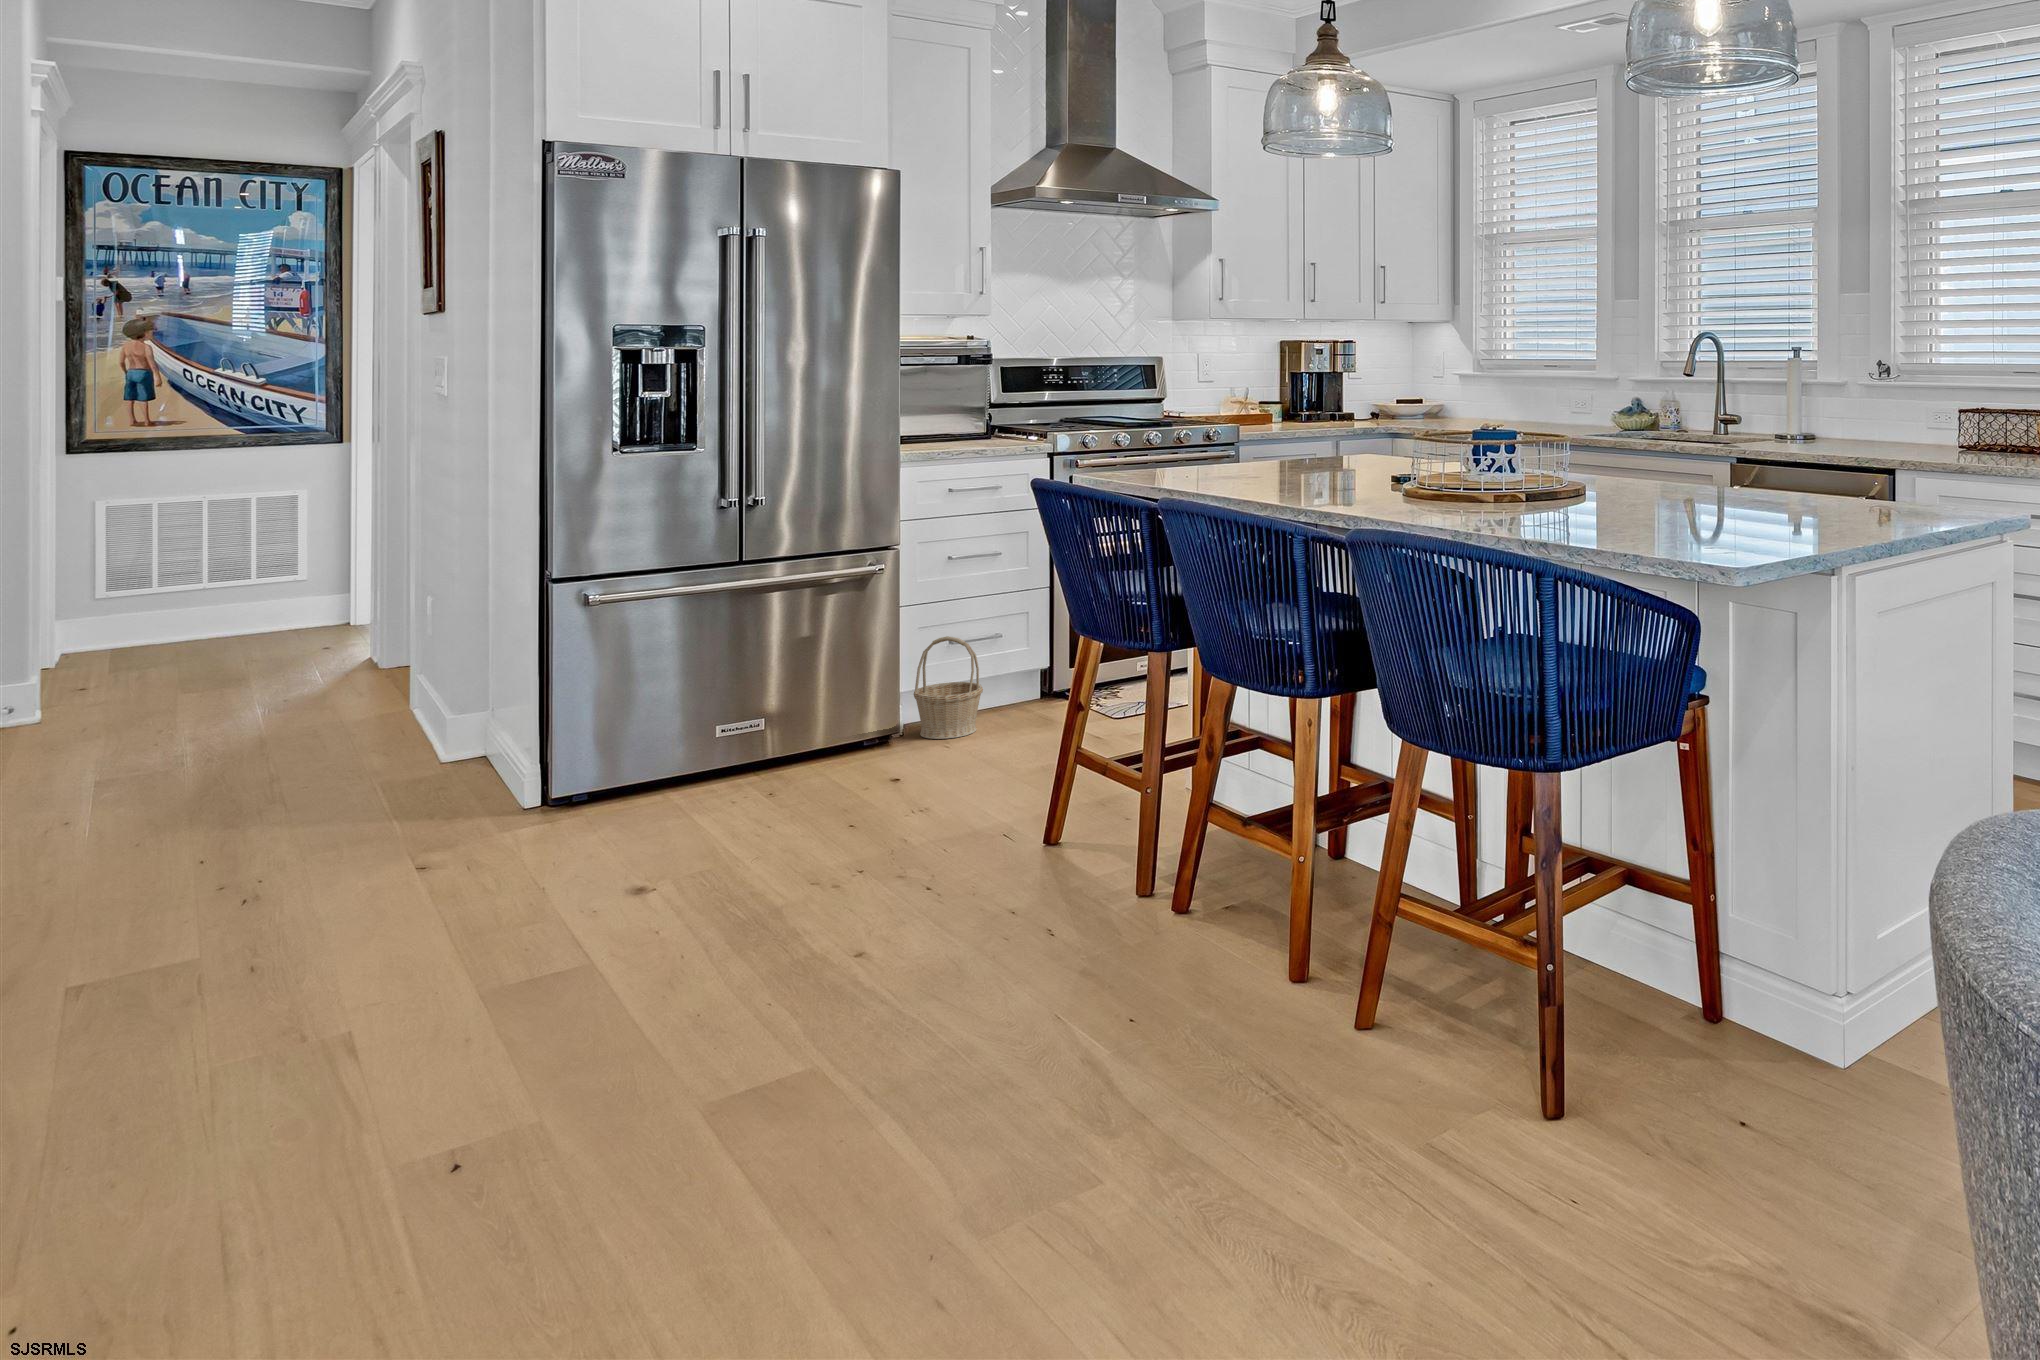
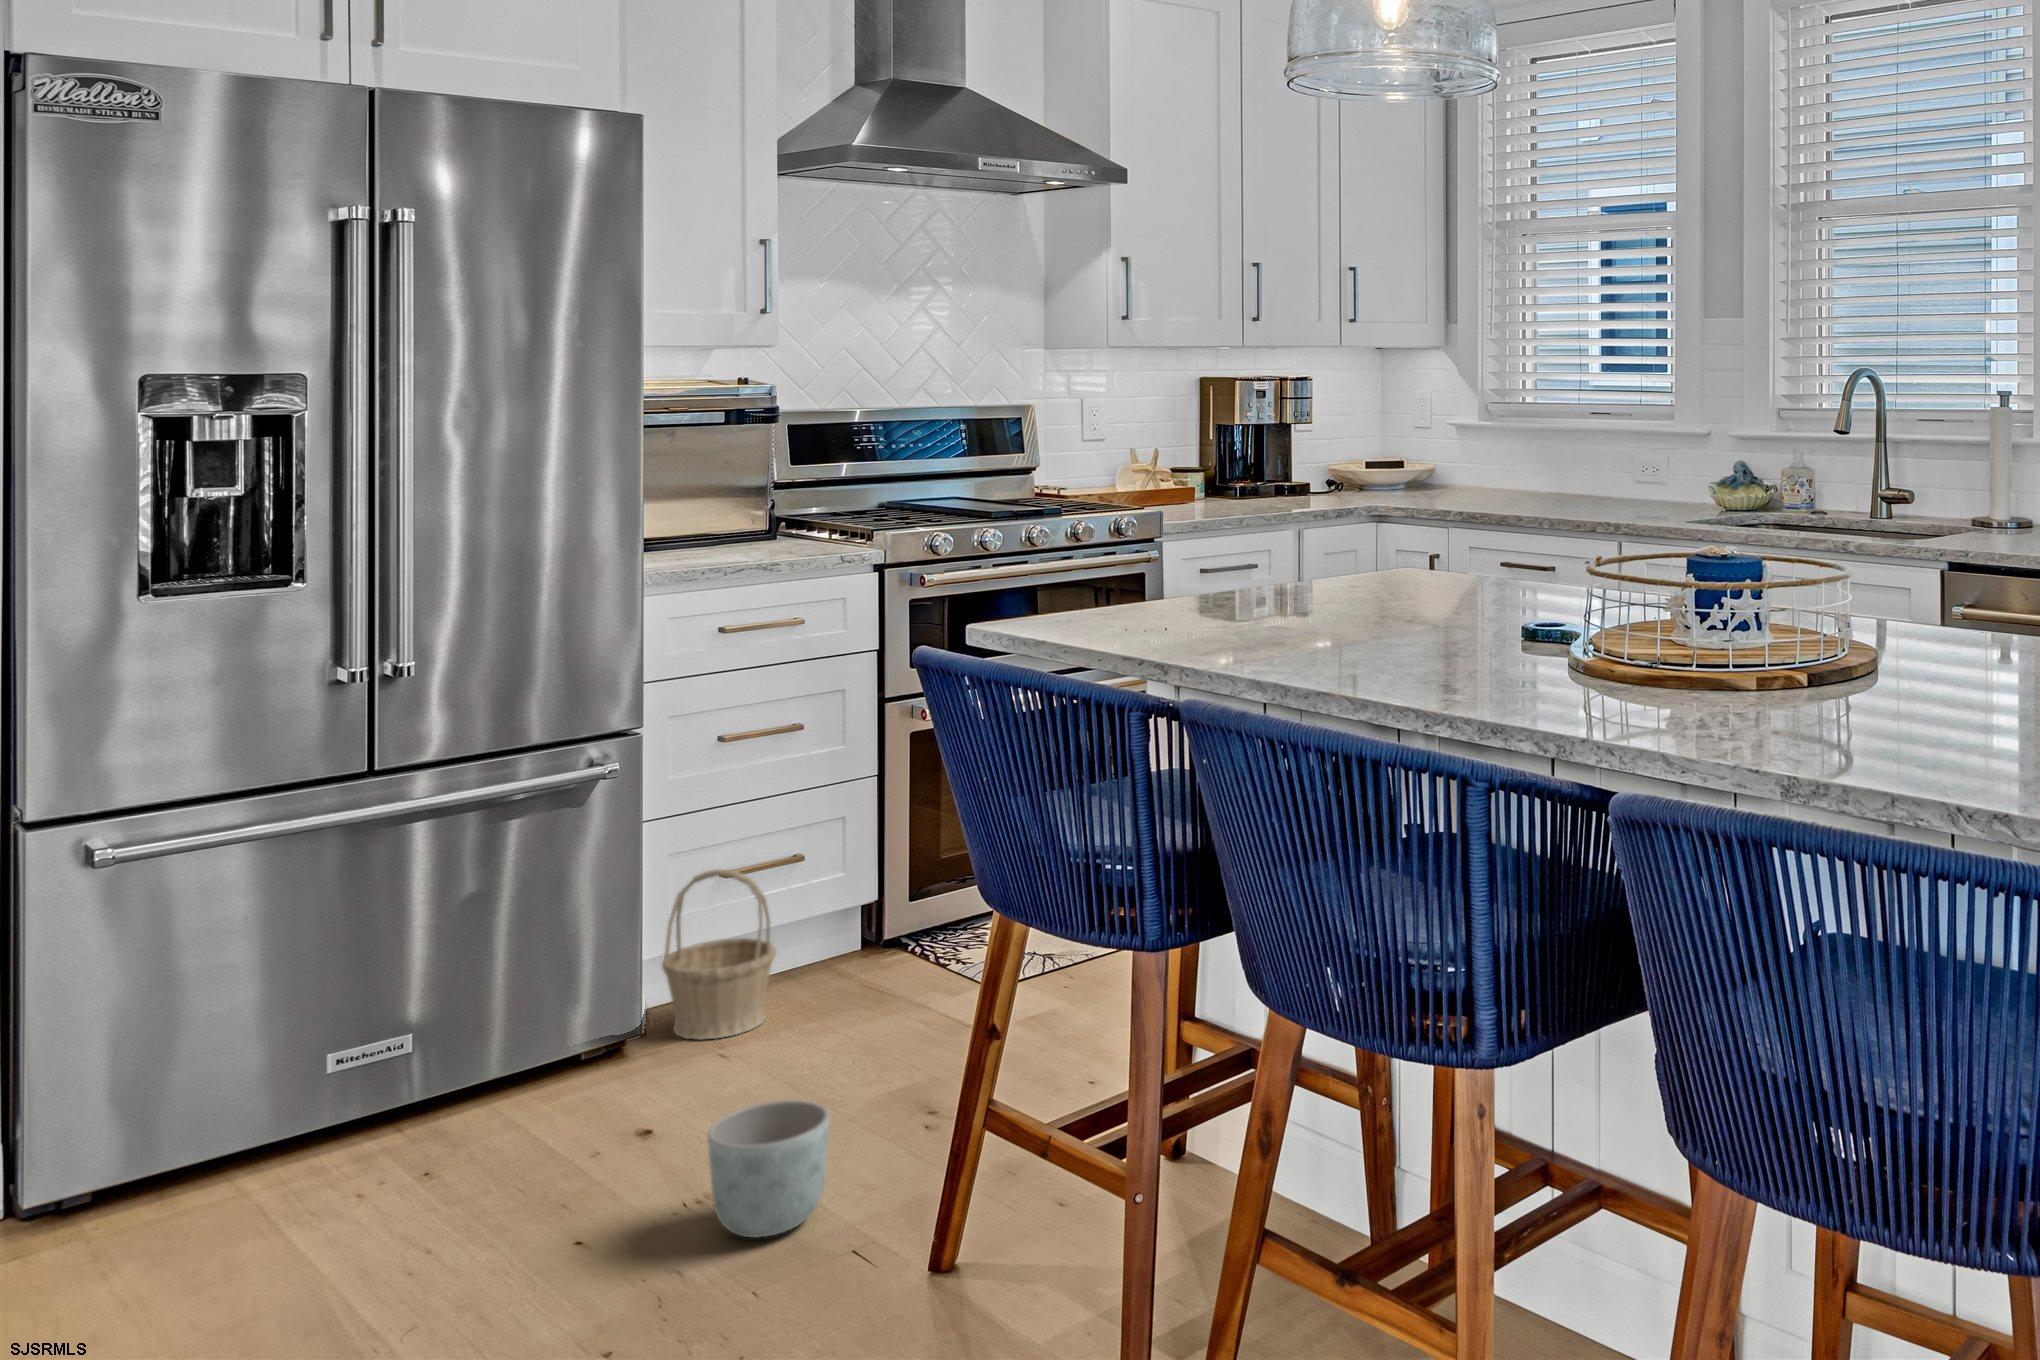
planter: none [926,752,996,824] -> present [708,1100,829,1237]

